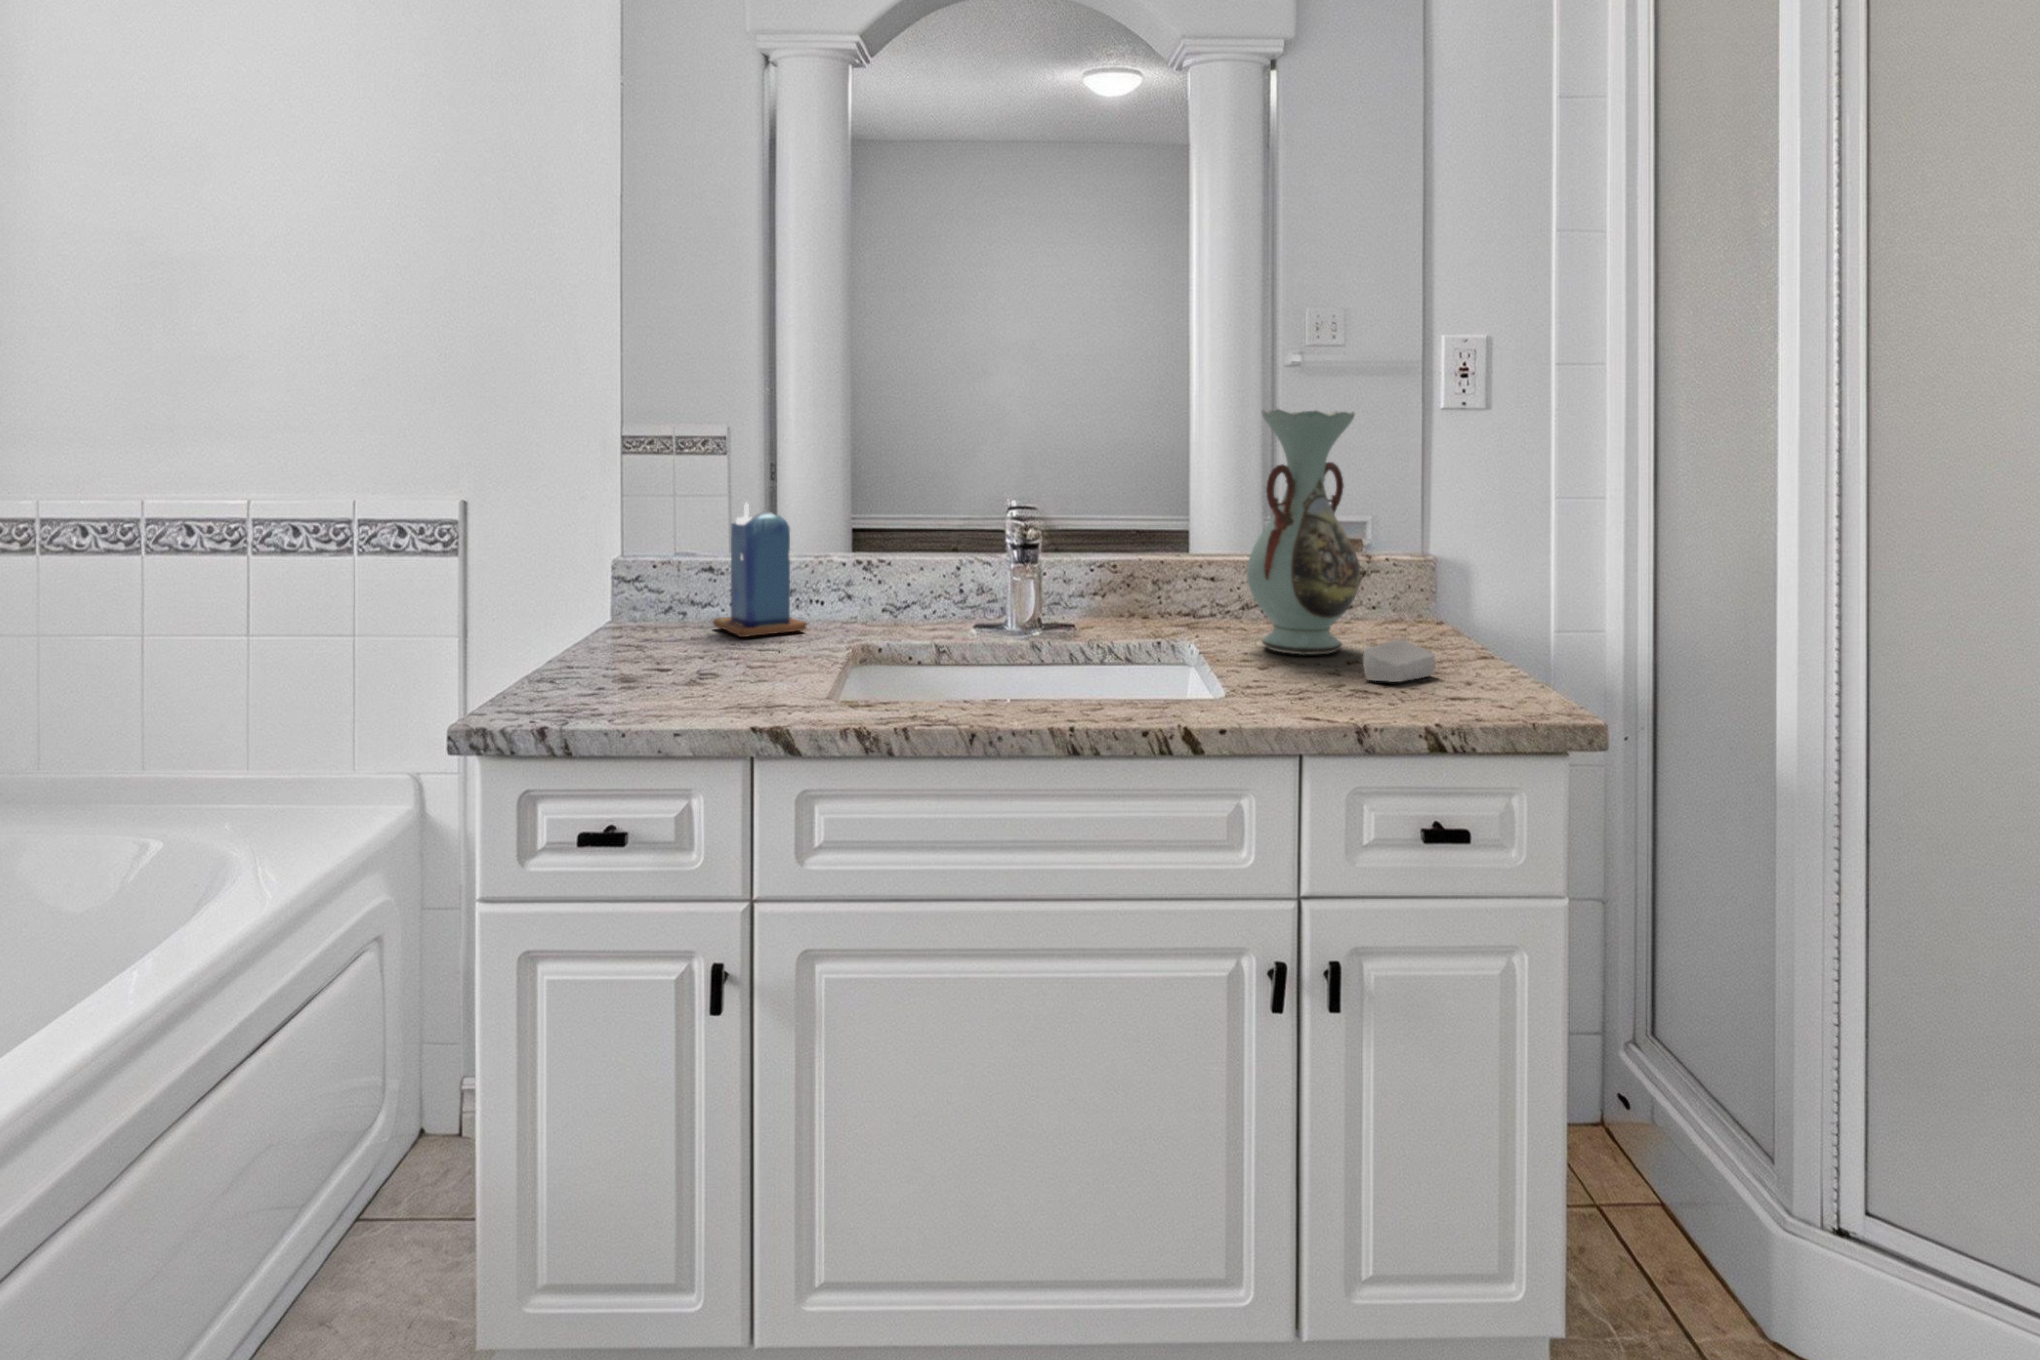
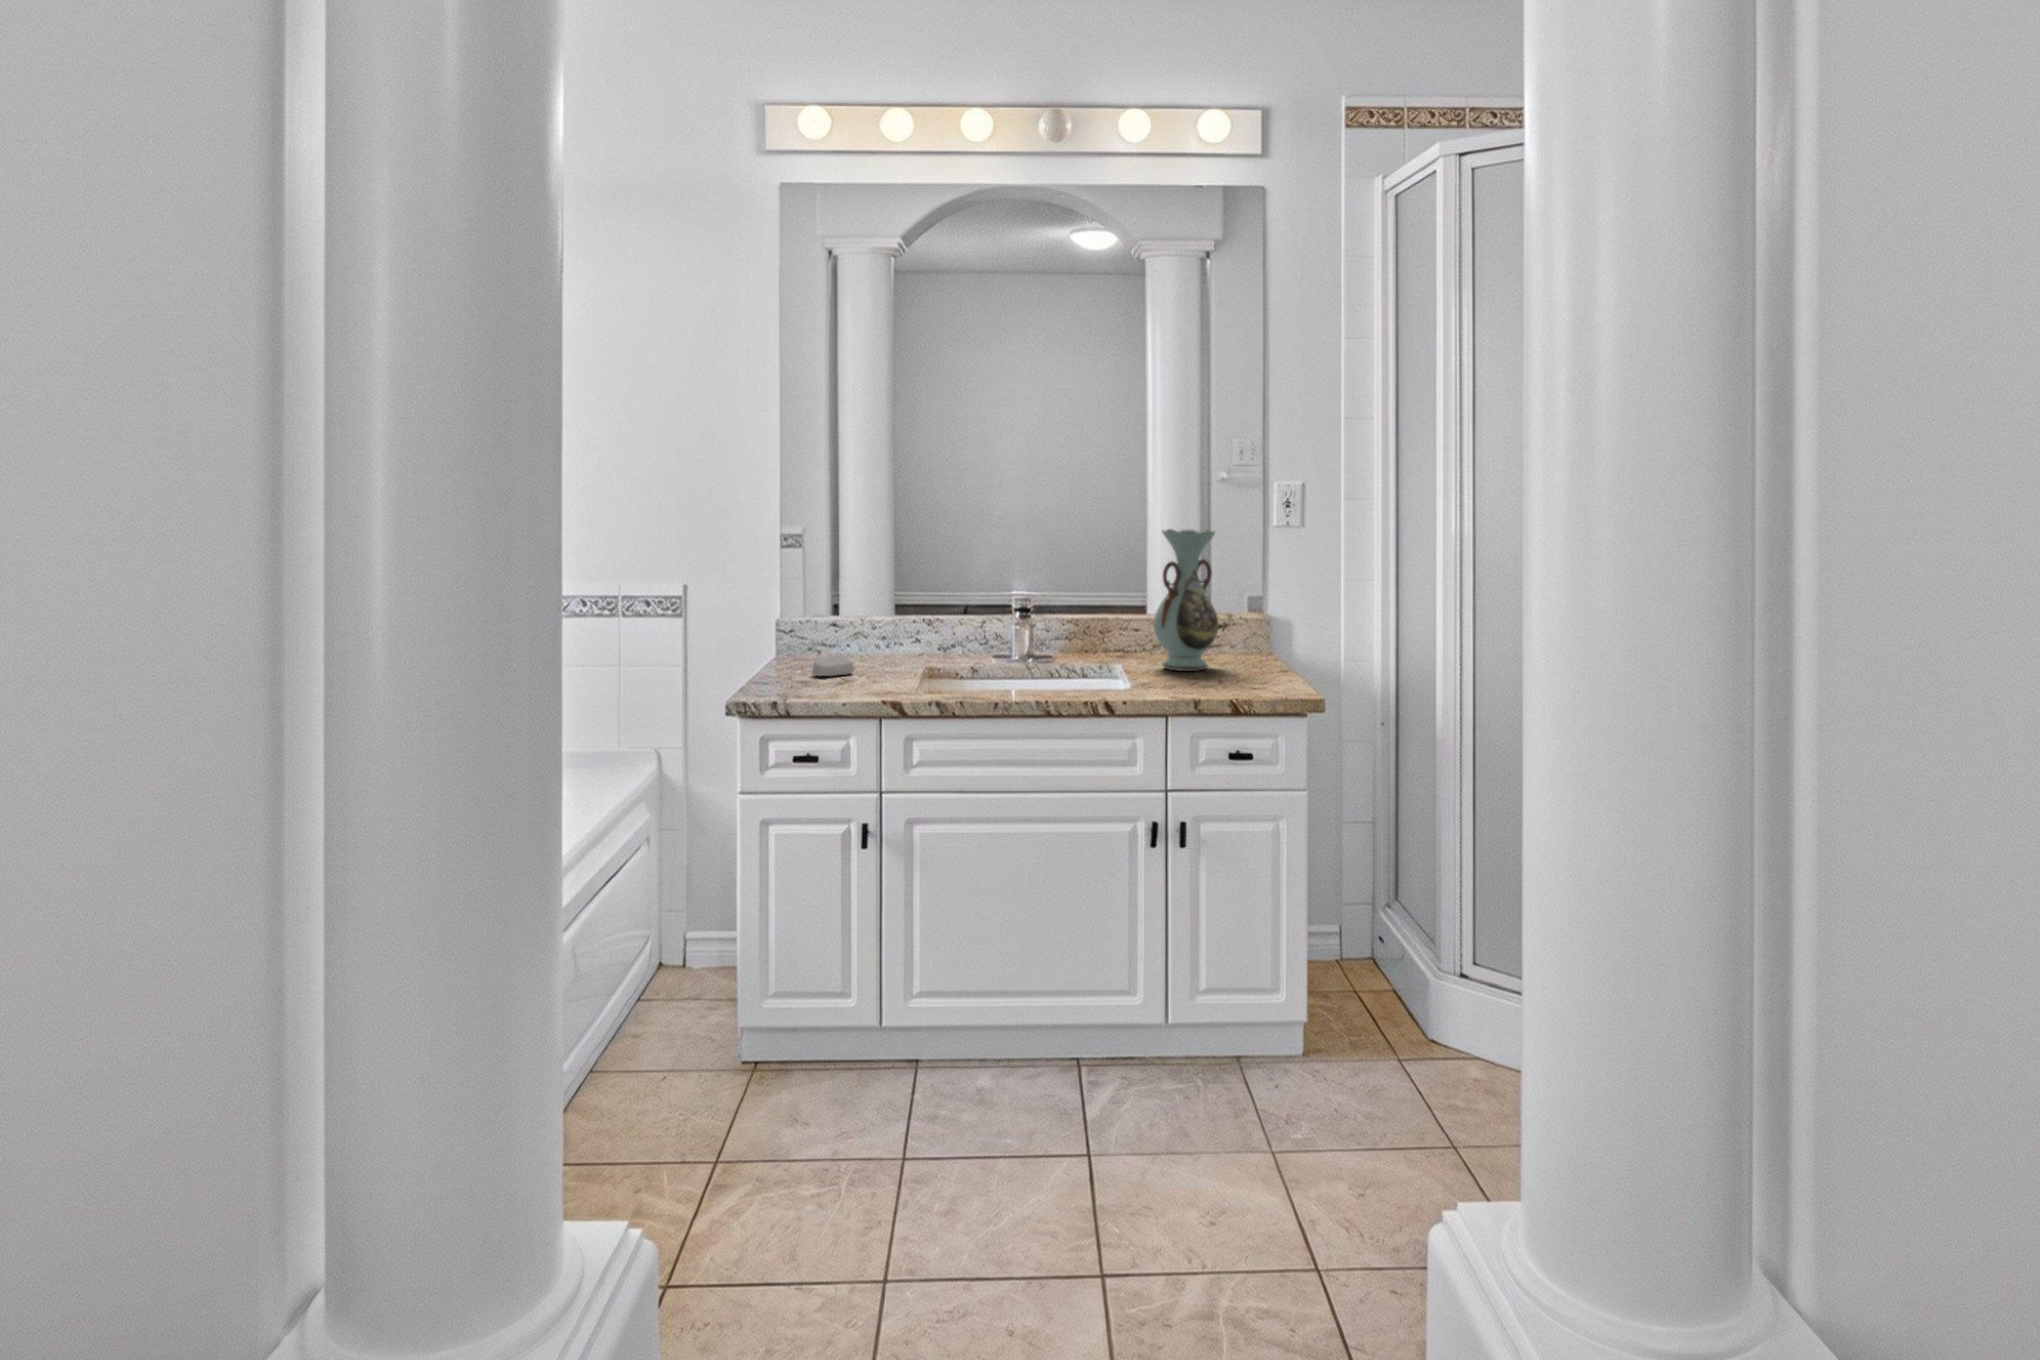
candle: present [714,503,806,637] -> none [836,583,893,664]
soap bar: present [1363,639,1436,682] -> present [812,655,854,676]

